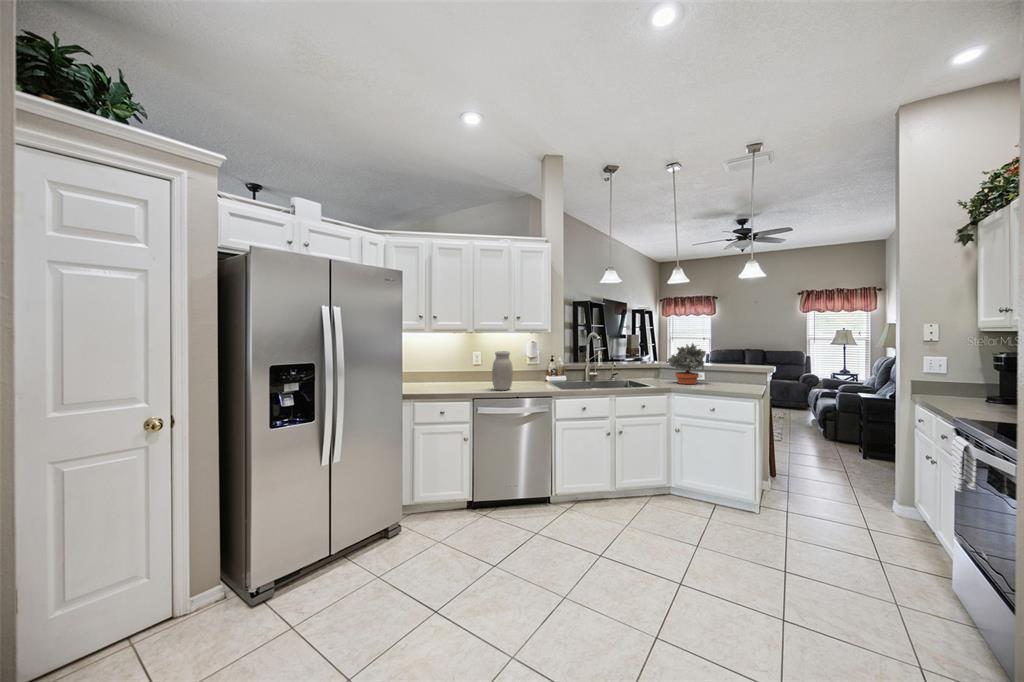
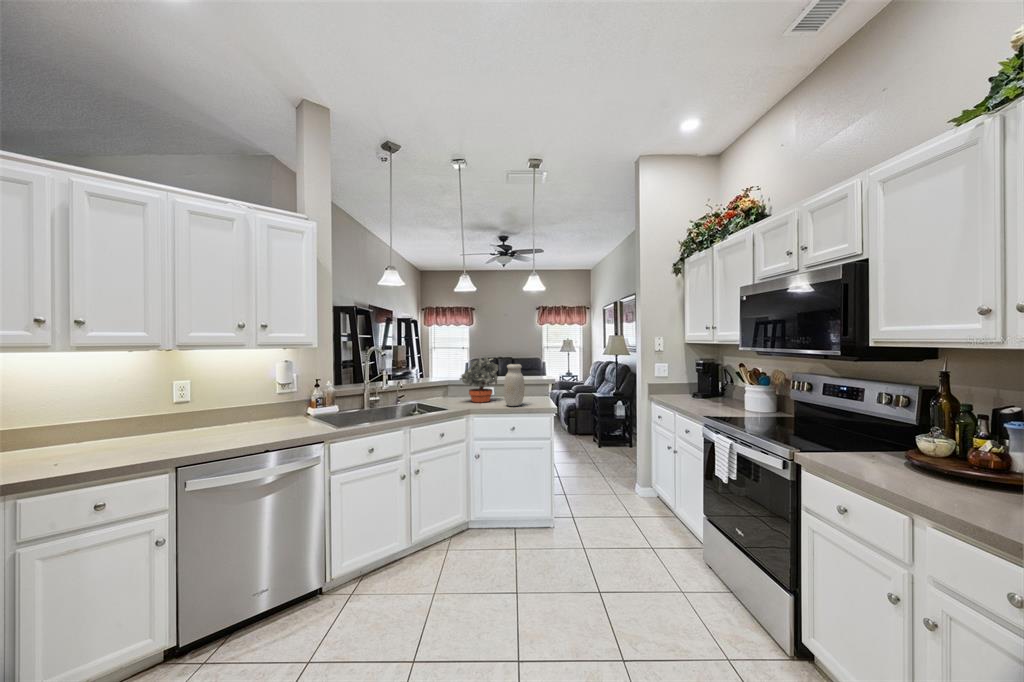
jar: present [492,351,513,390] -> present [504,364,525,406]

